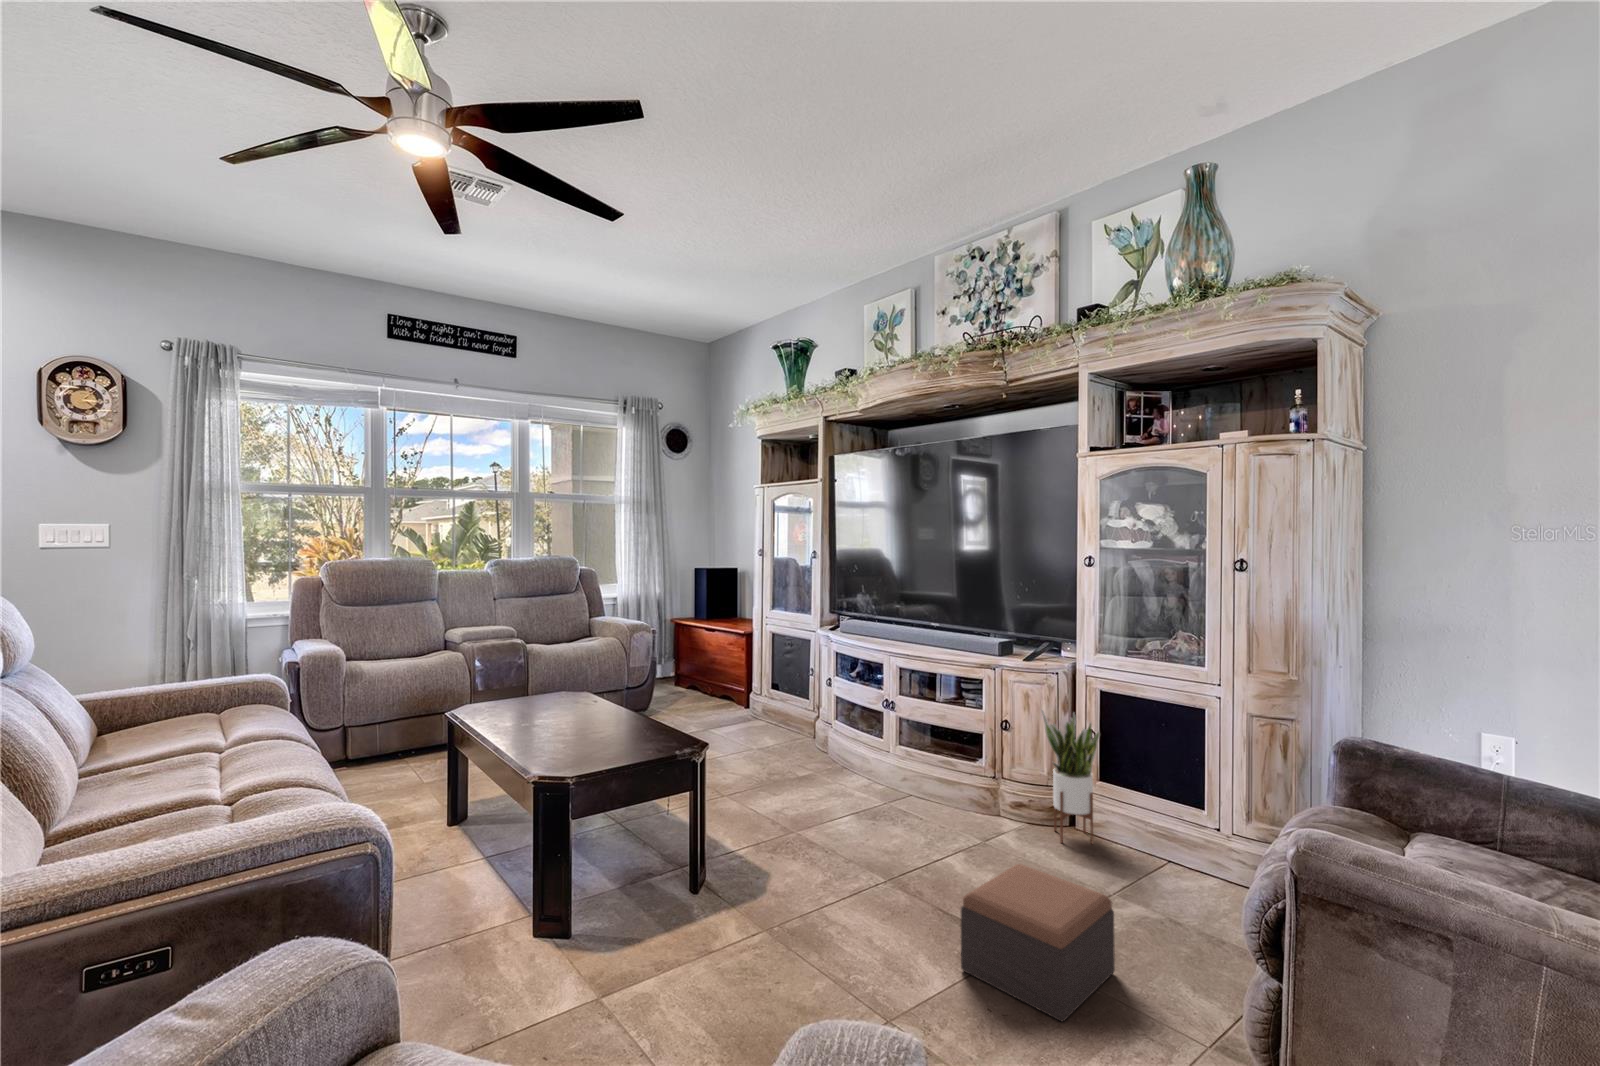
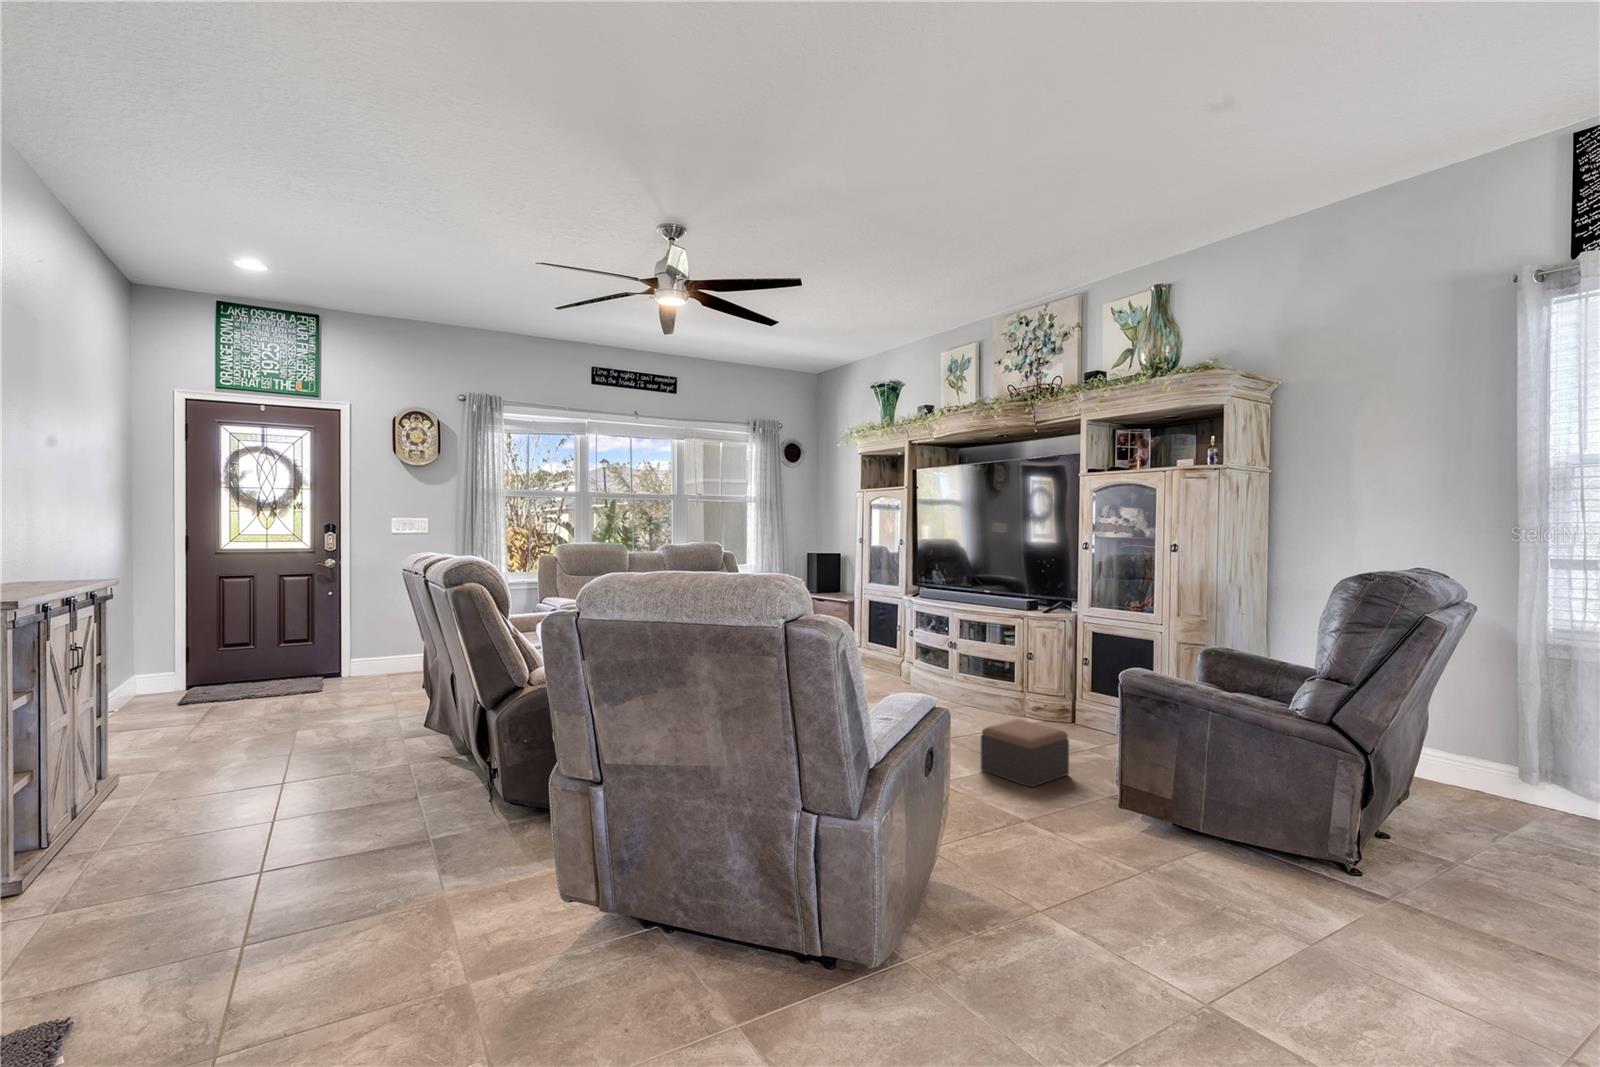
potted plant: present [1041,710,1100,844] -> none [1051,643,1089,731]

